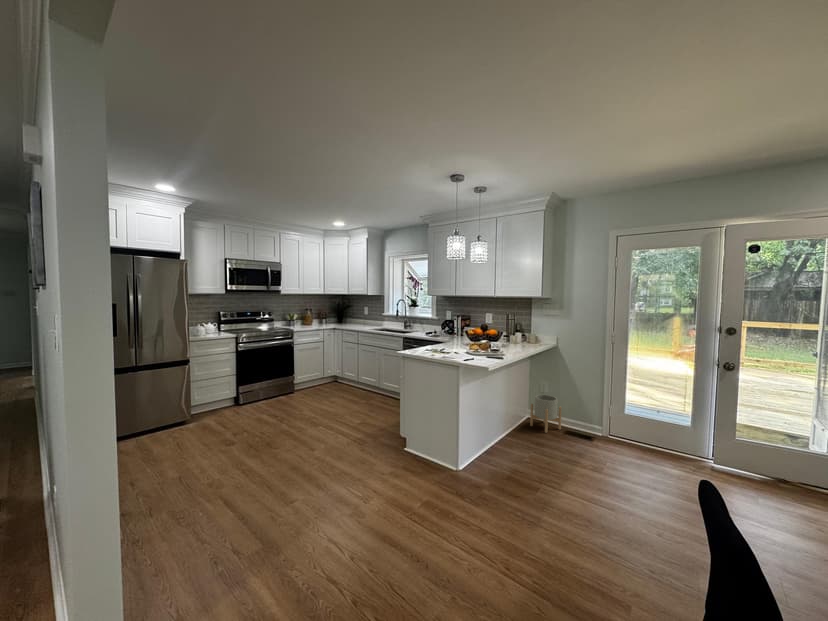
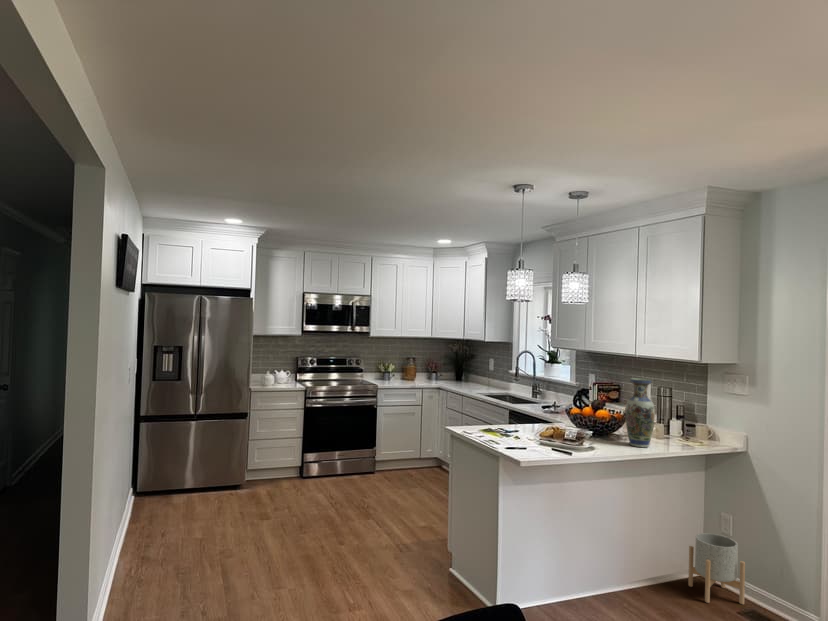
vase: none [506,309,523,350] -> present [626,378,655,447]

